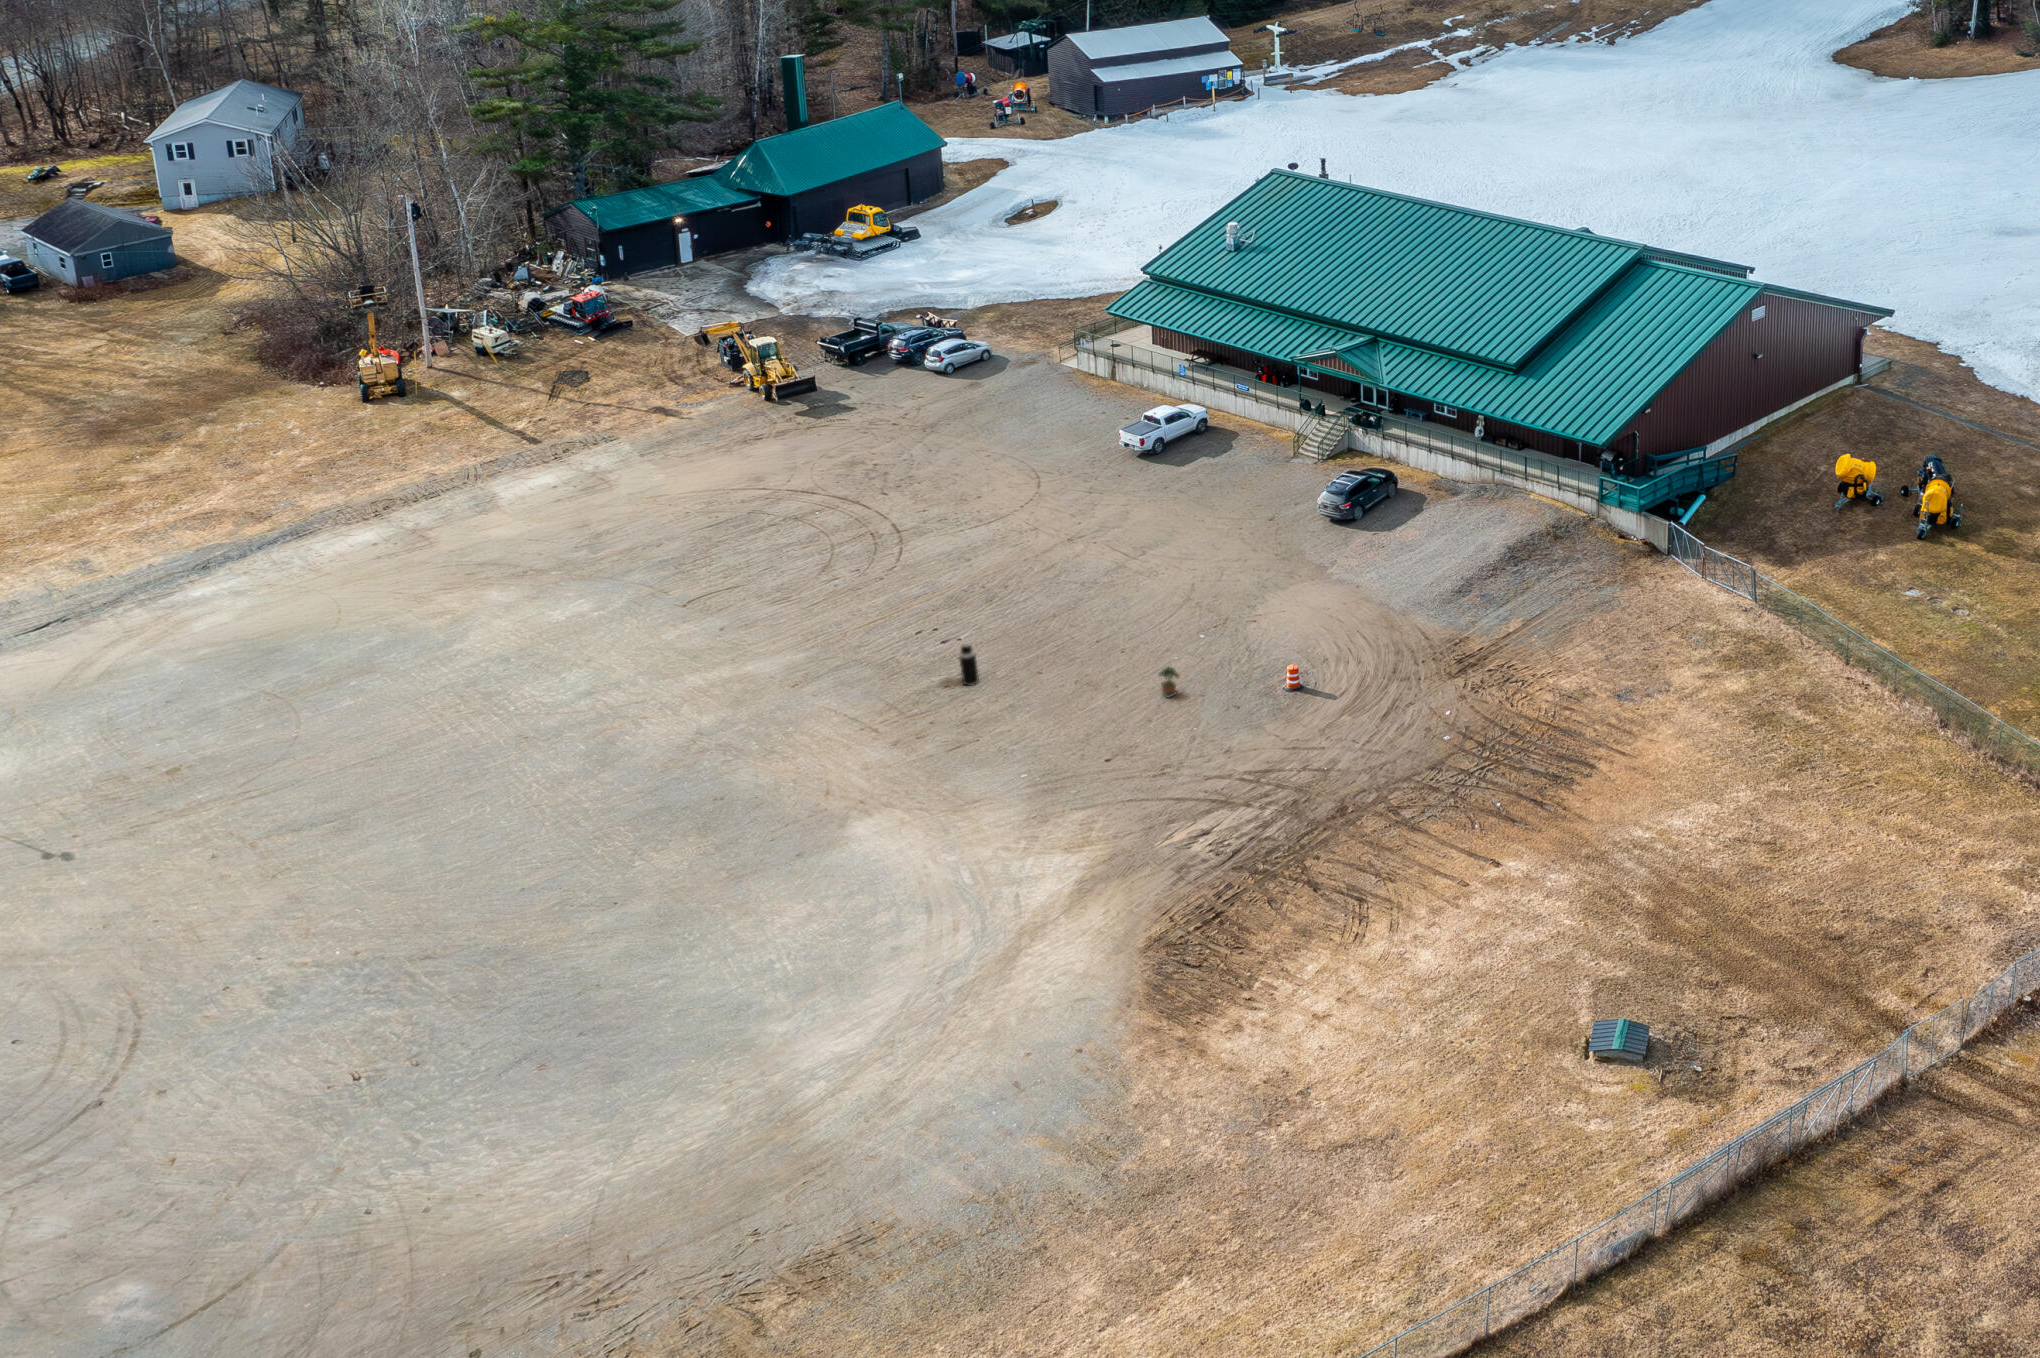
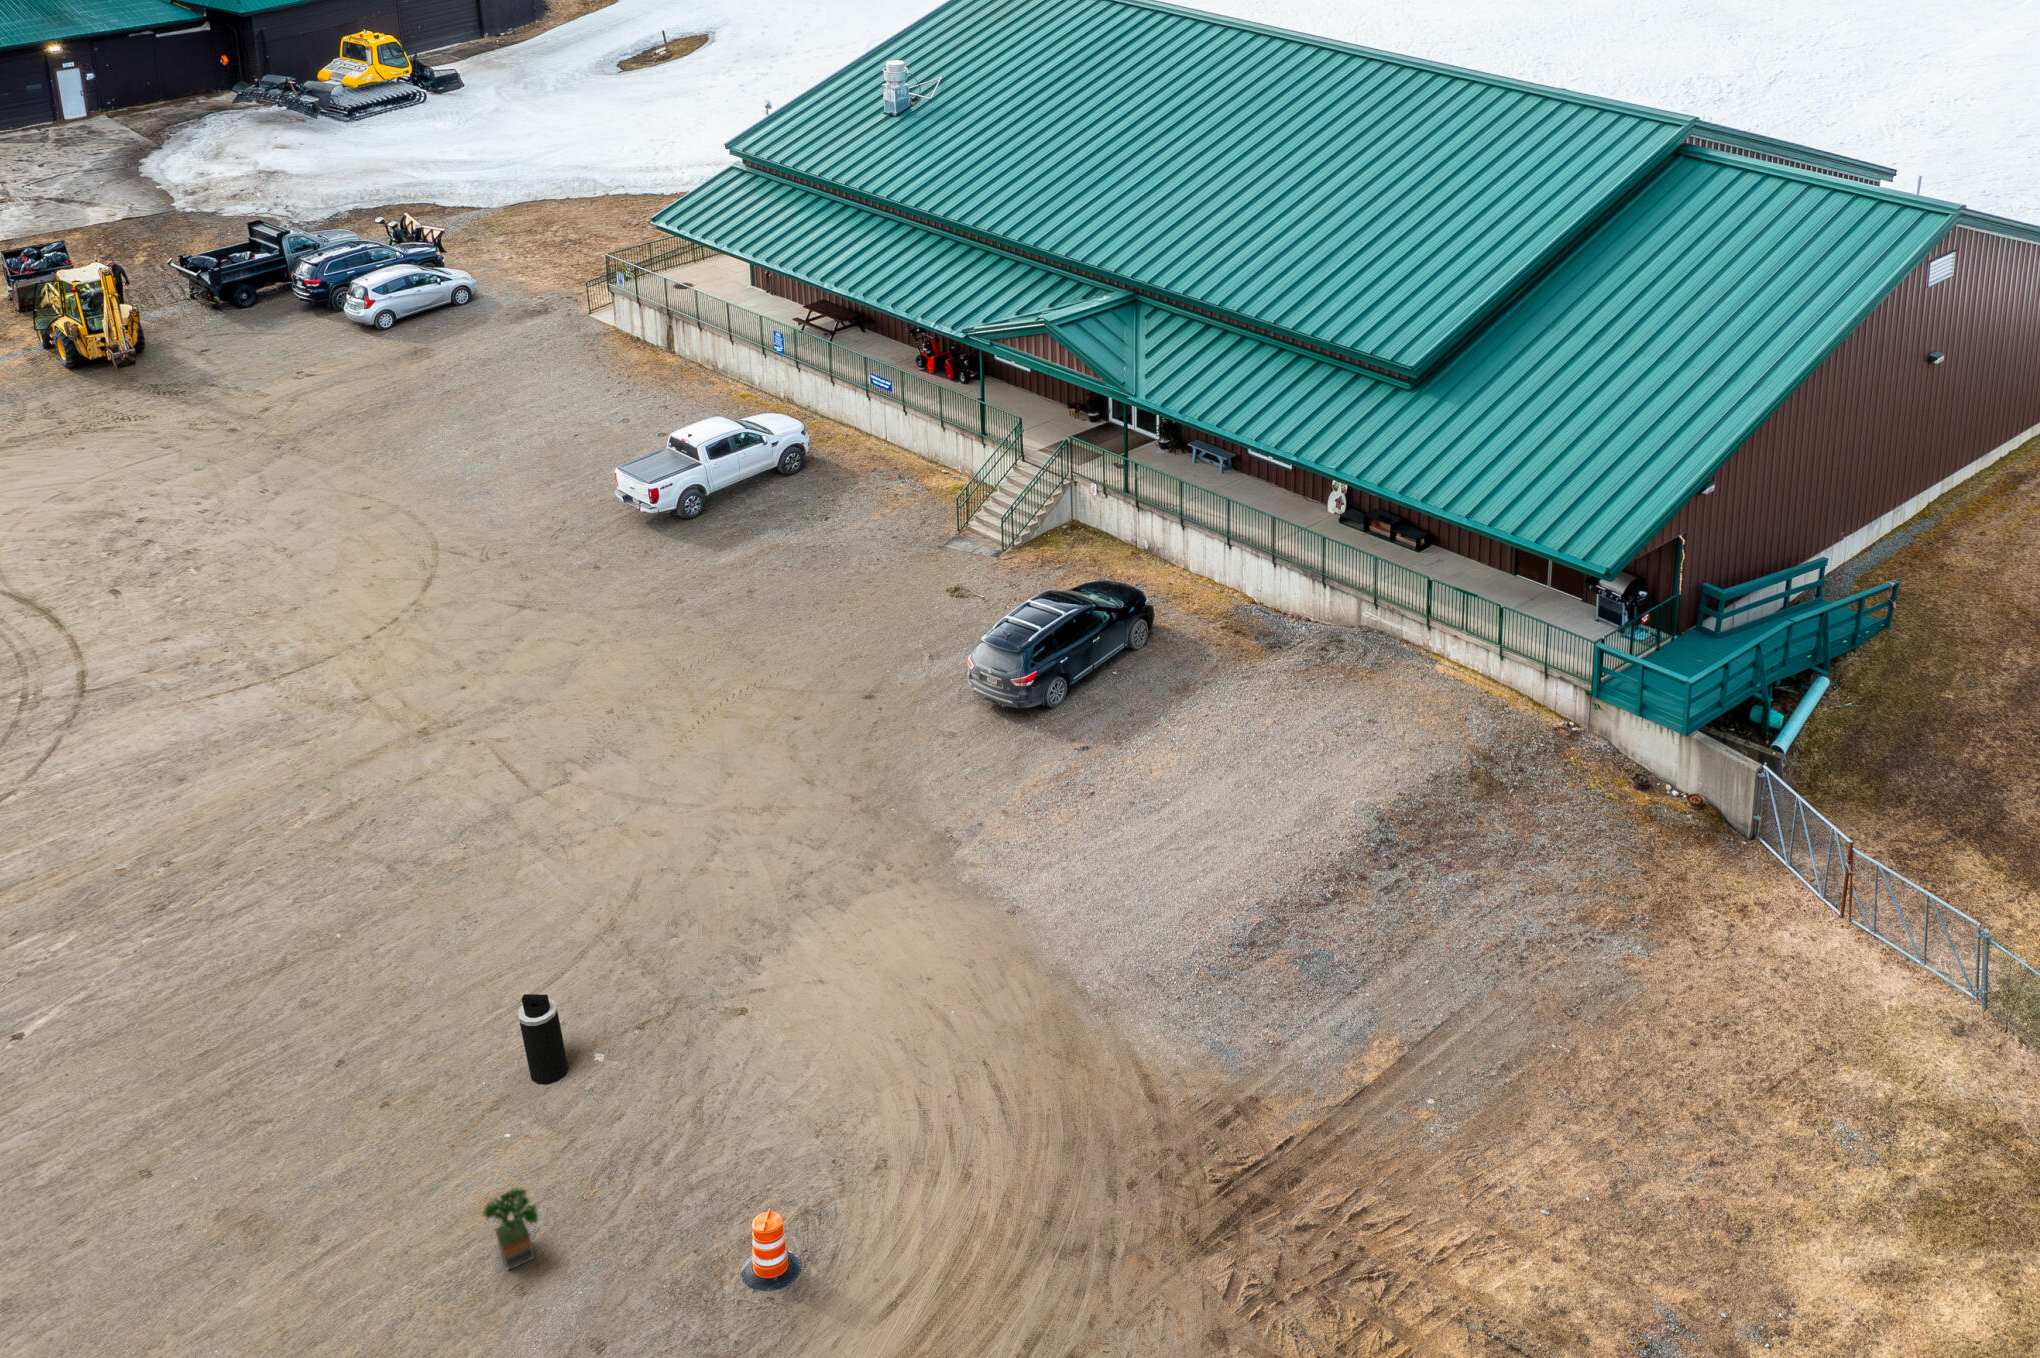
trash can: present [959,645,979,686] -> present [518,994,568,1084]

